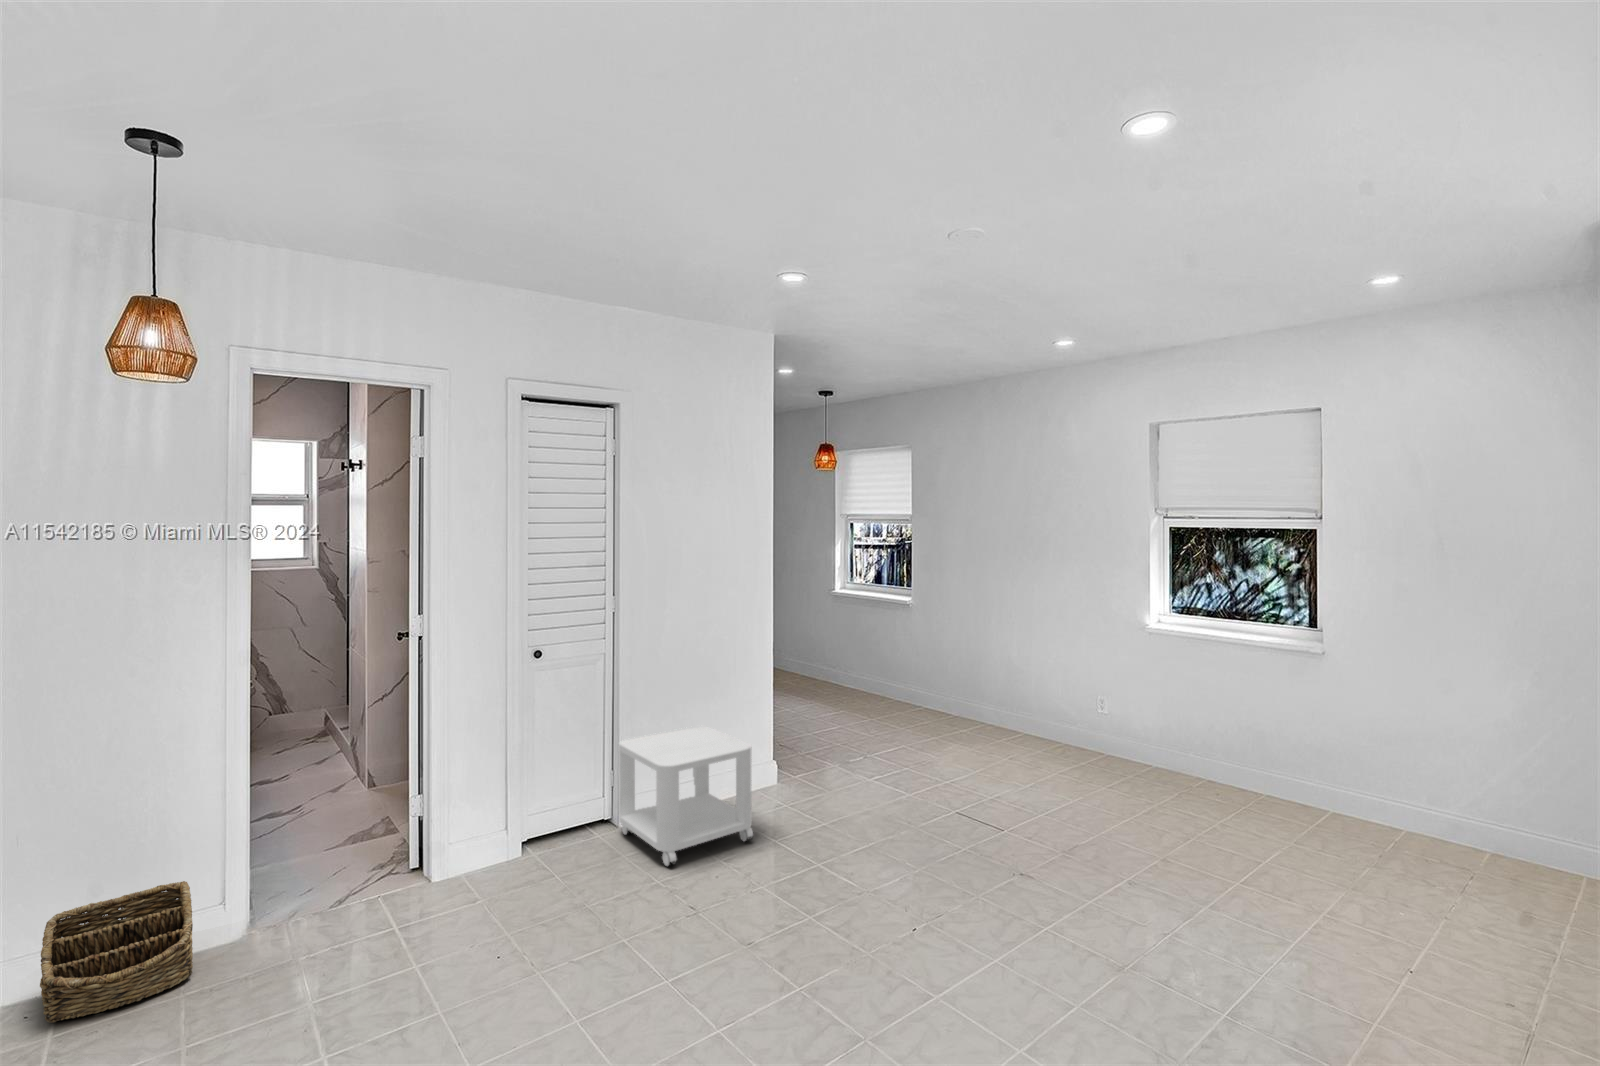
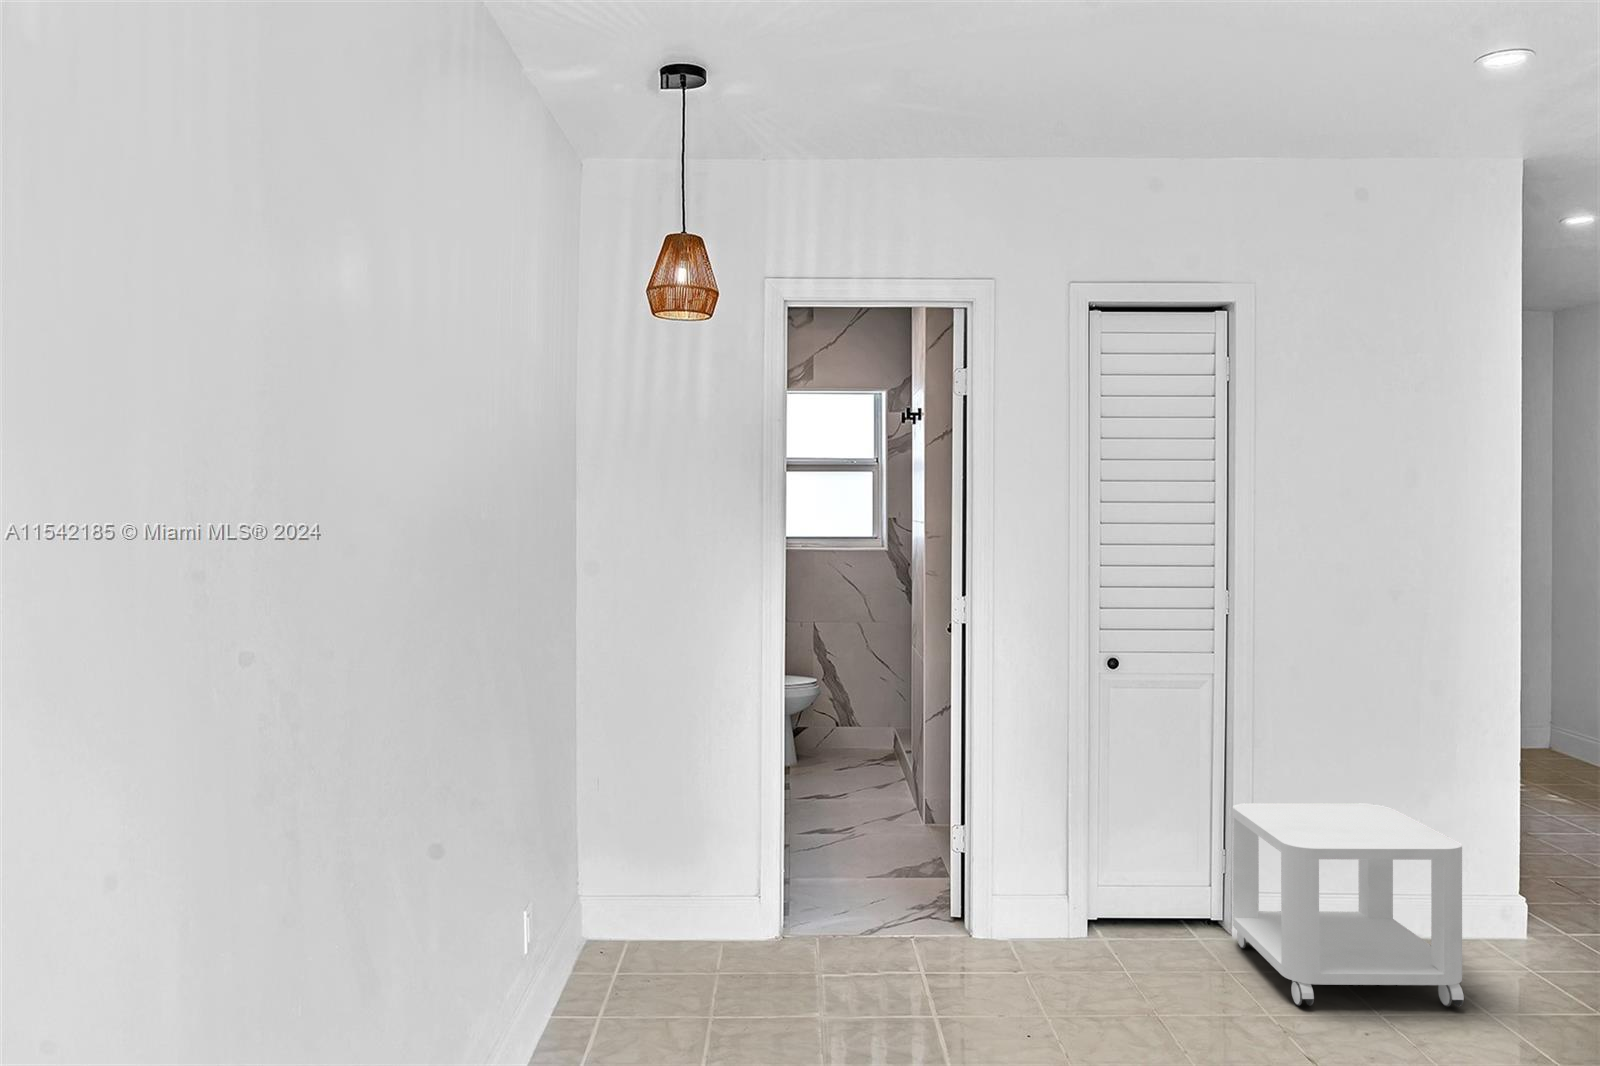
basket: present [40,881,193,1023] -> none [611,860,730,970]

